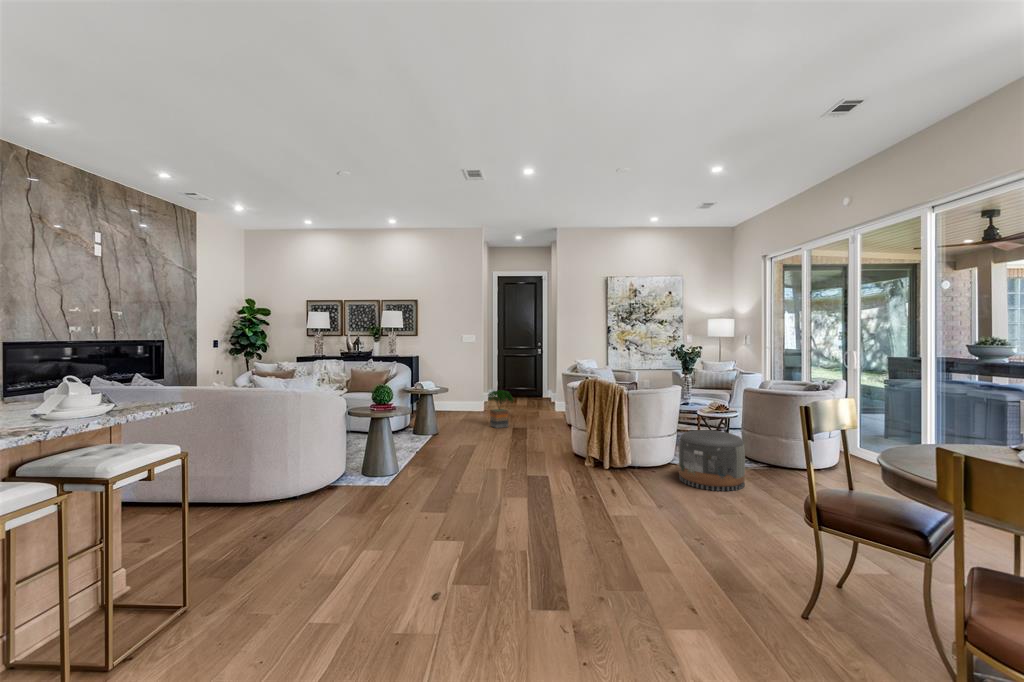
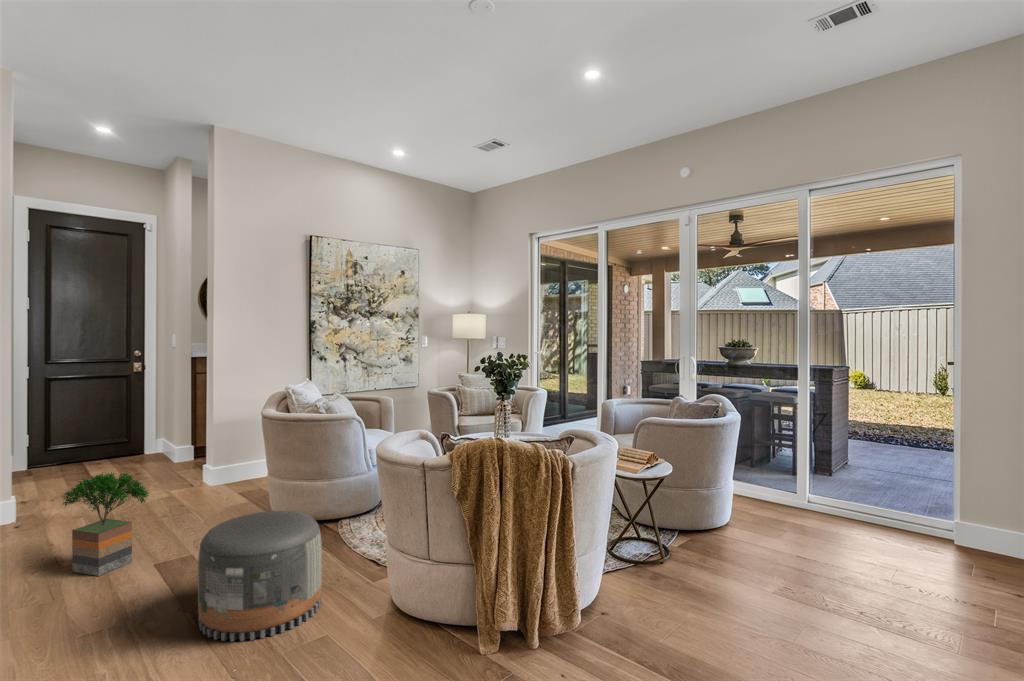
pouf: present [679,430,745,491] -> present [198,511,322,642]

